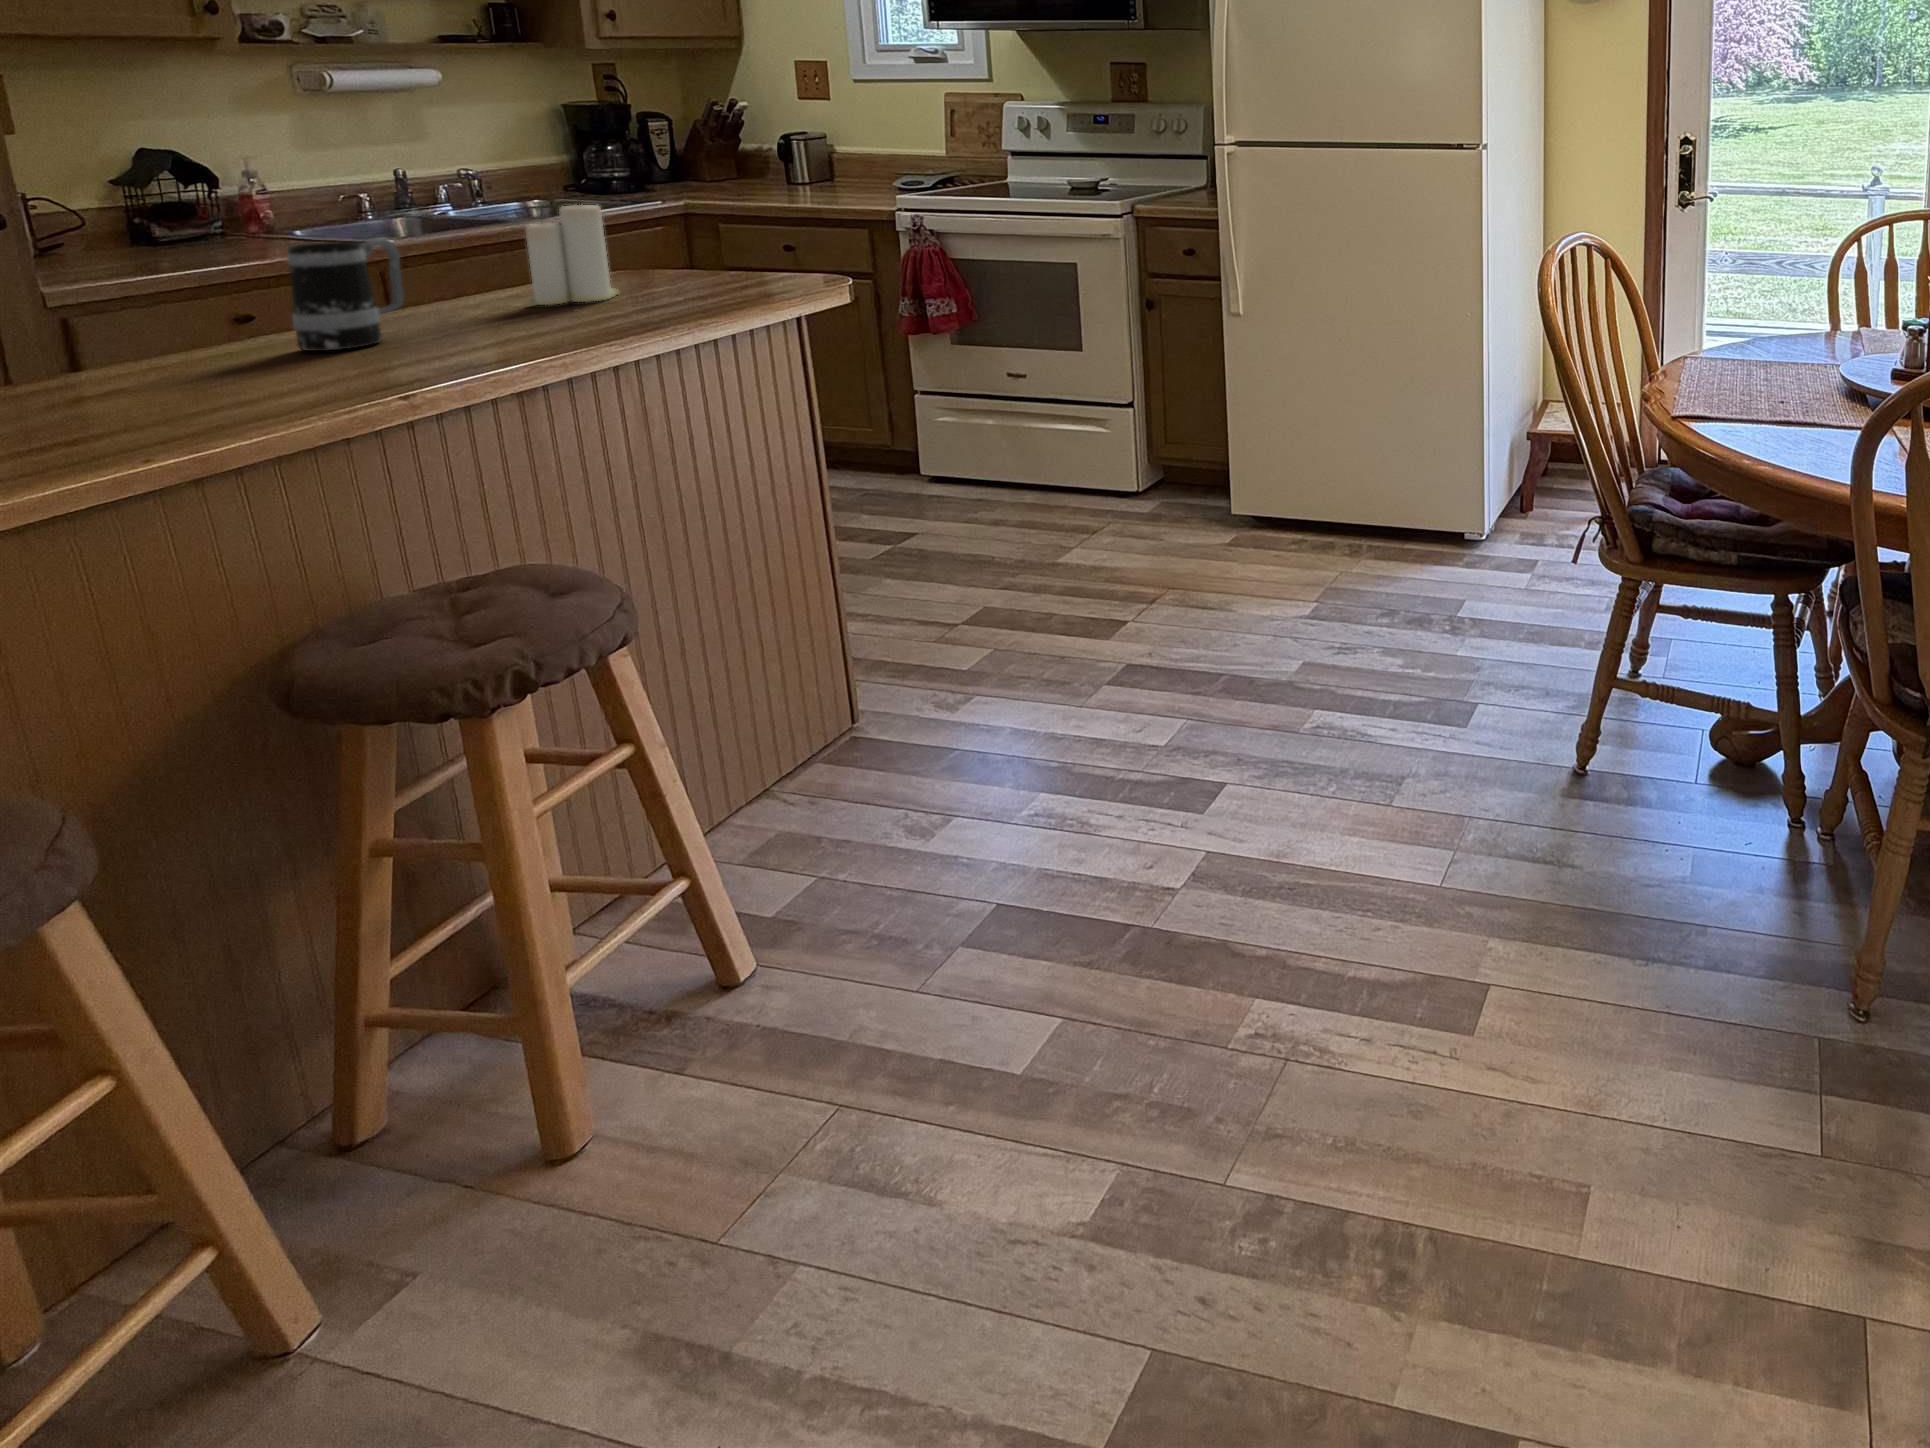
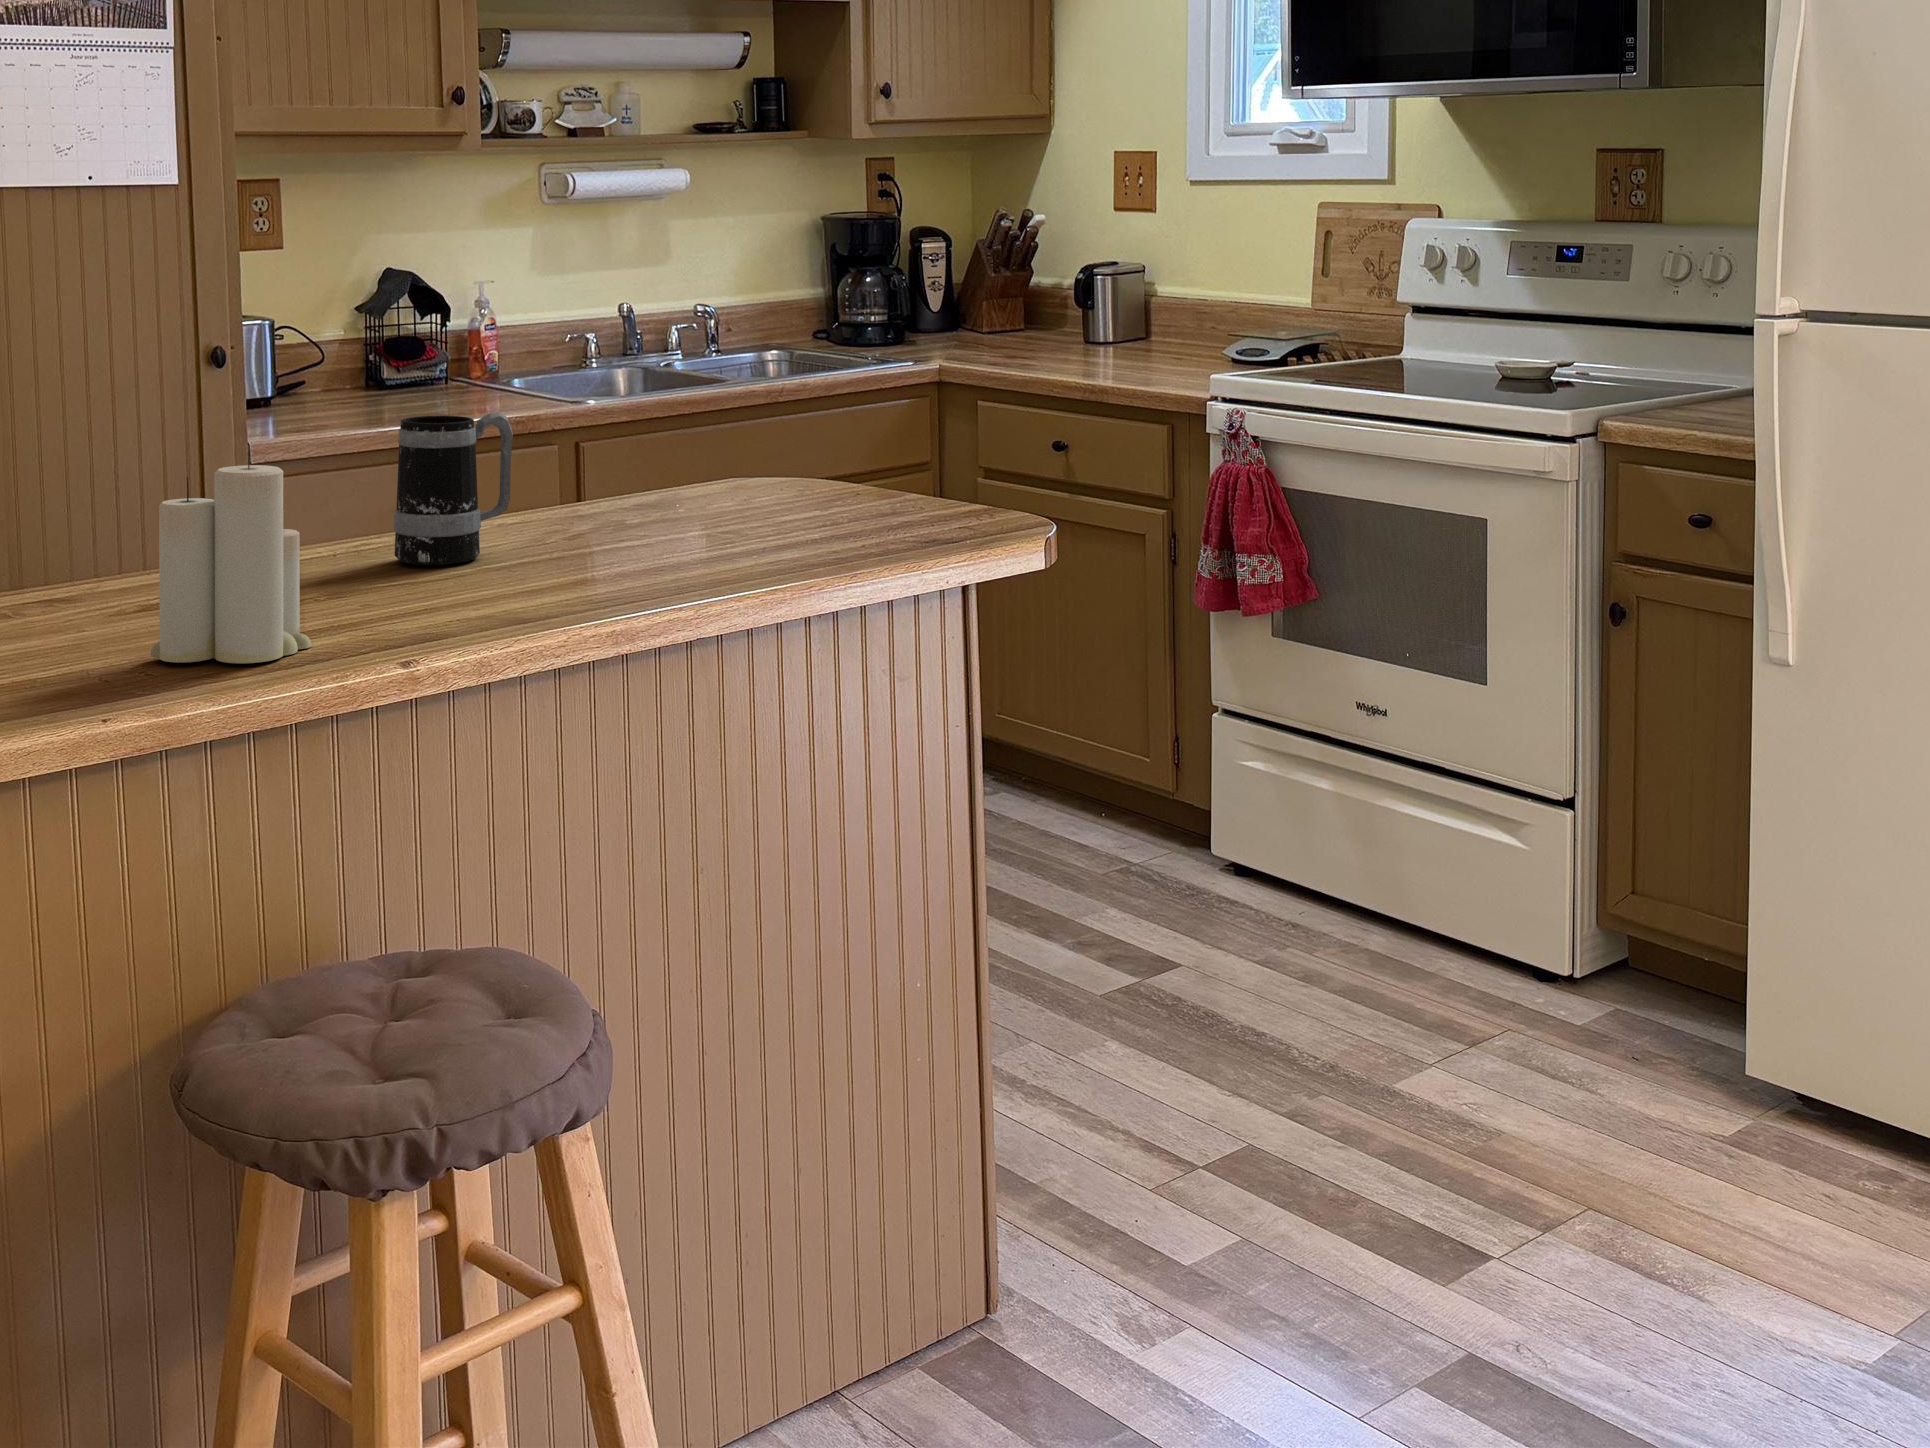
candle: present [525,205,619,305] -> present [151,445,311,663]

